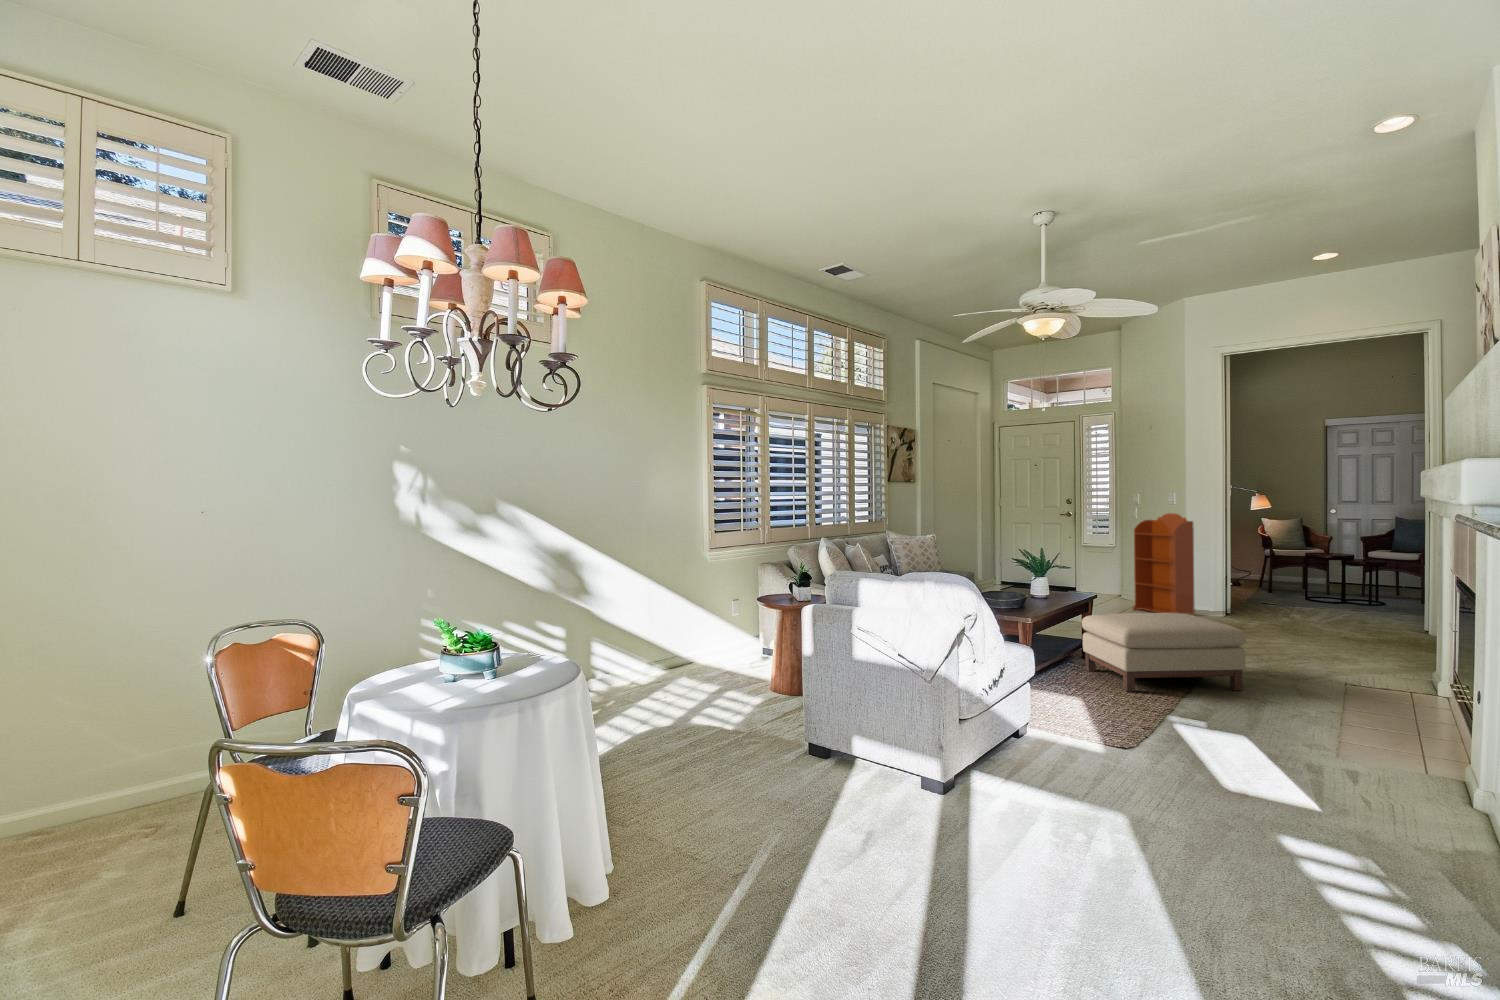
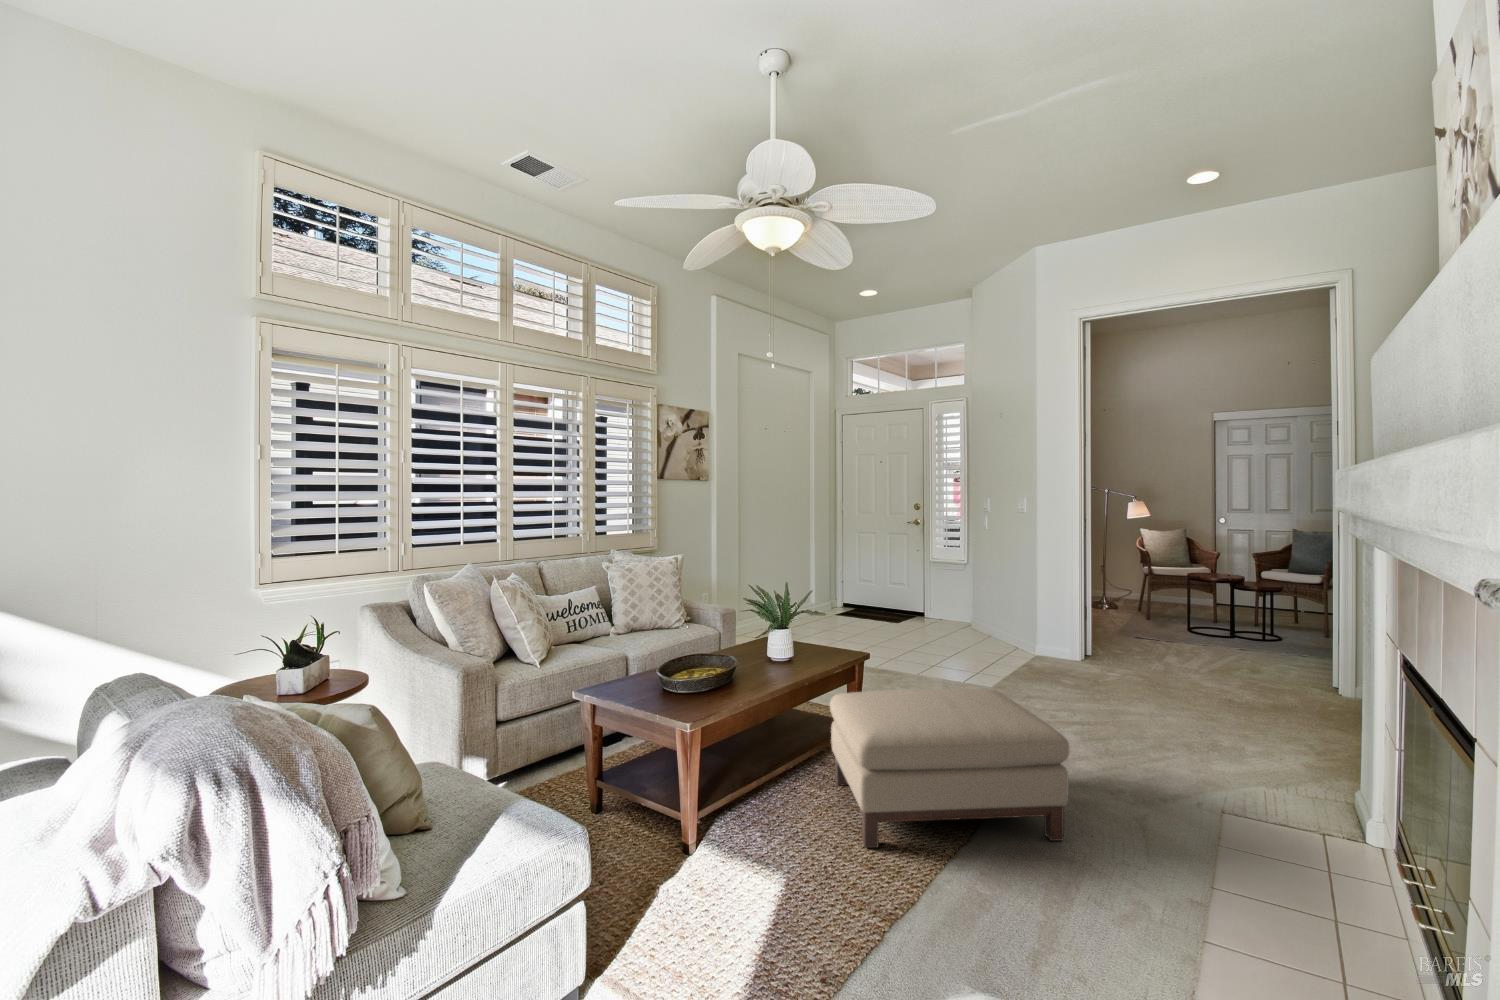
bookcase: present [1133,513,1195,615] -> none [975,523,1048,661]

